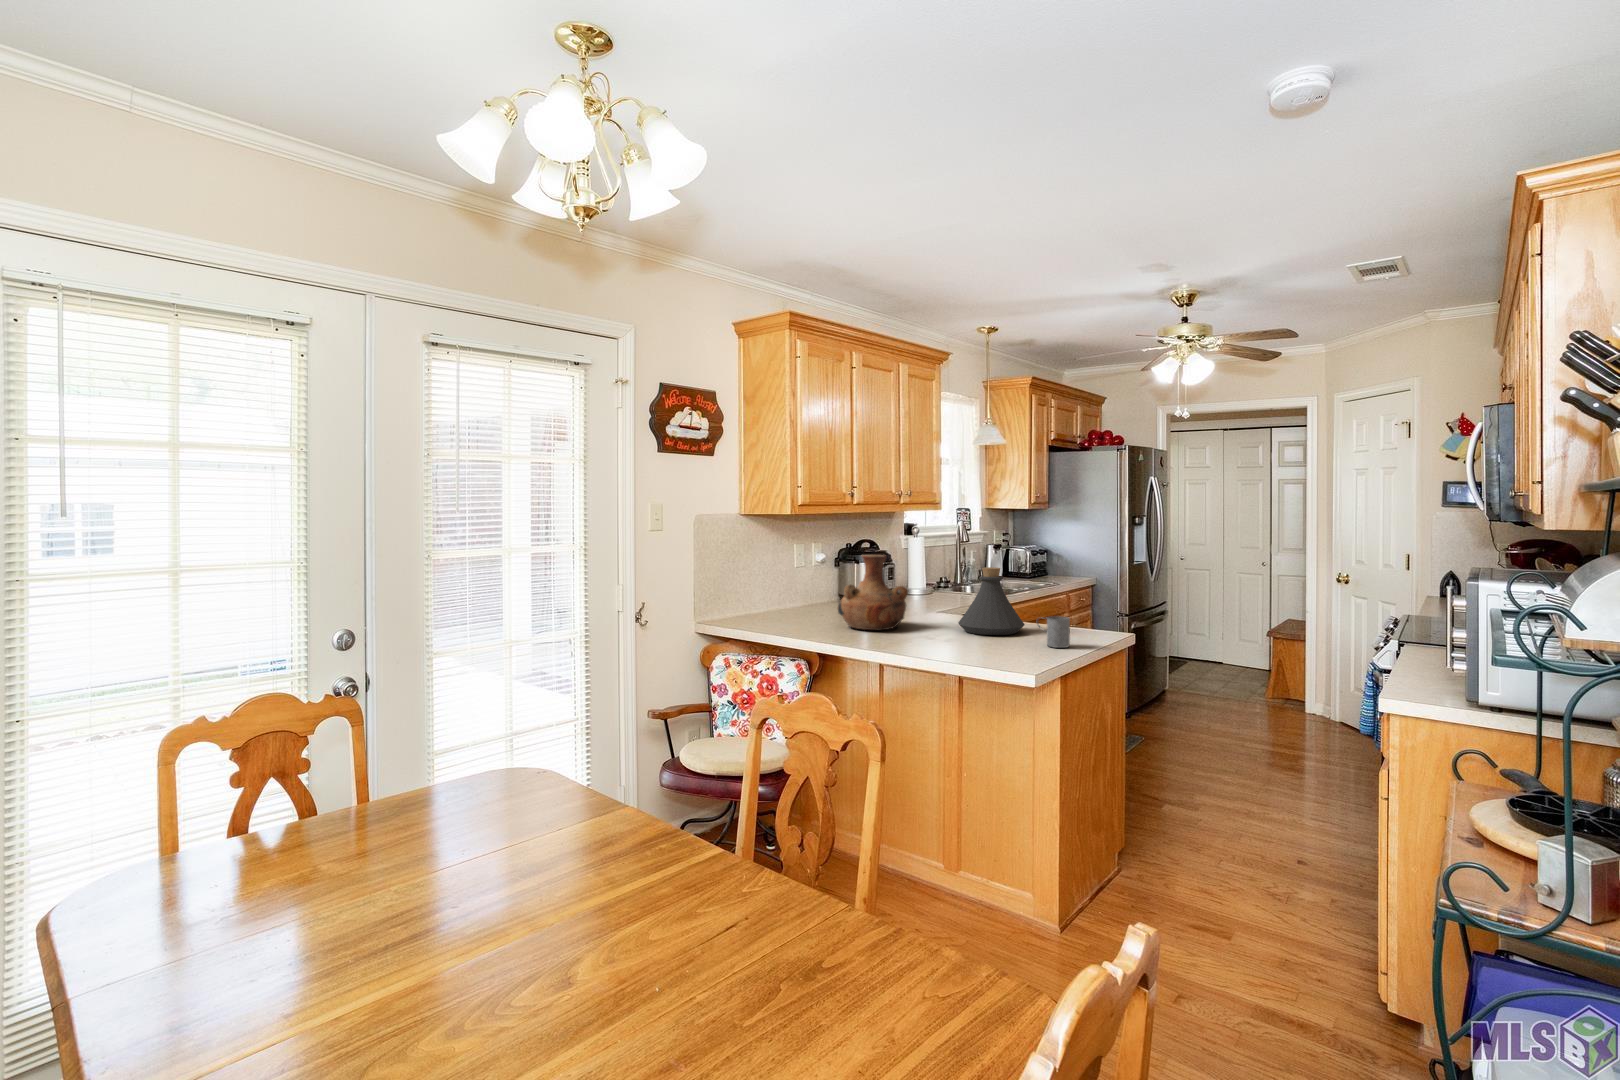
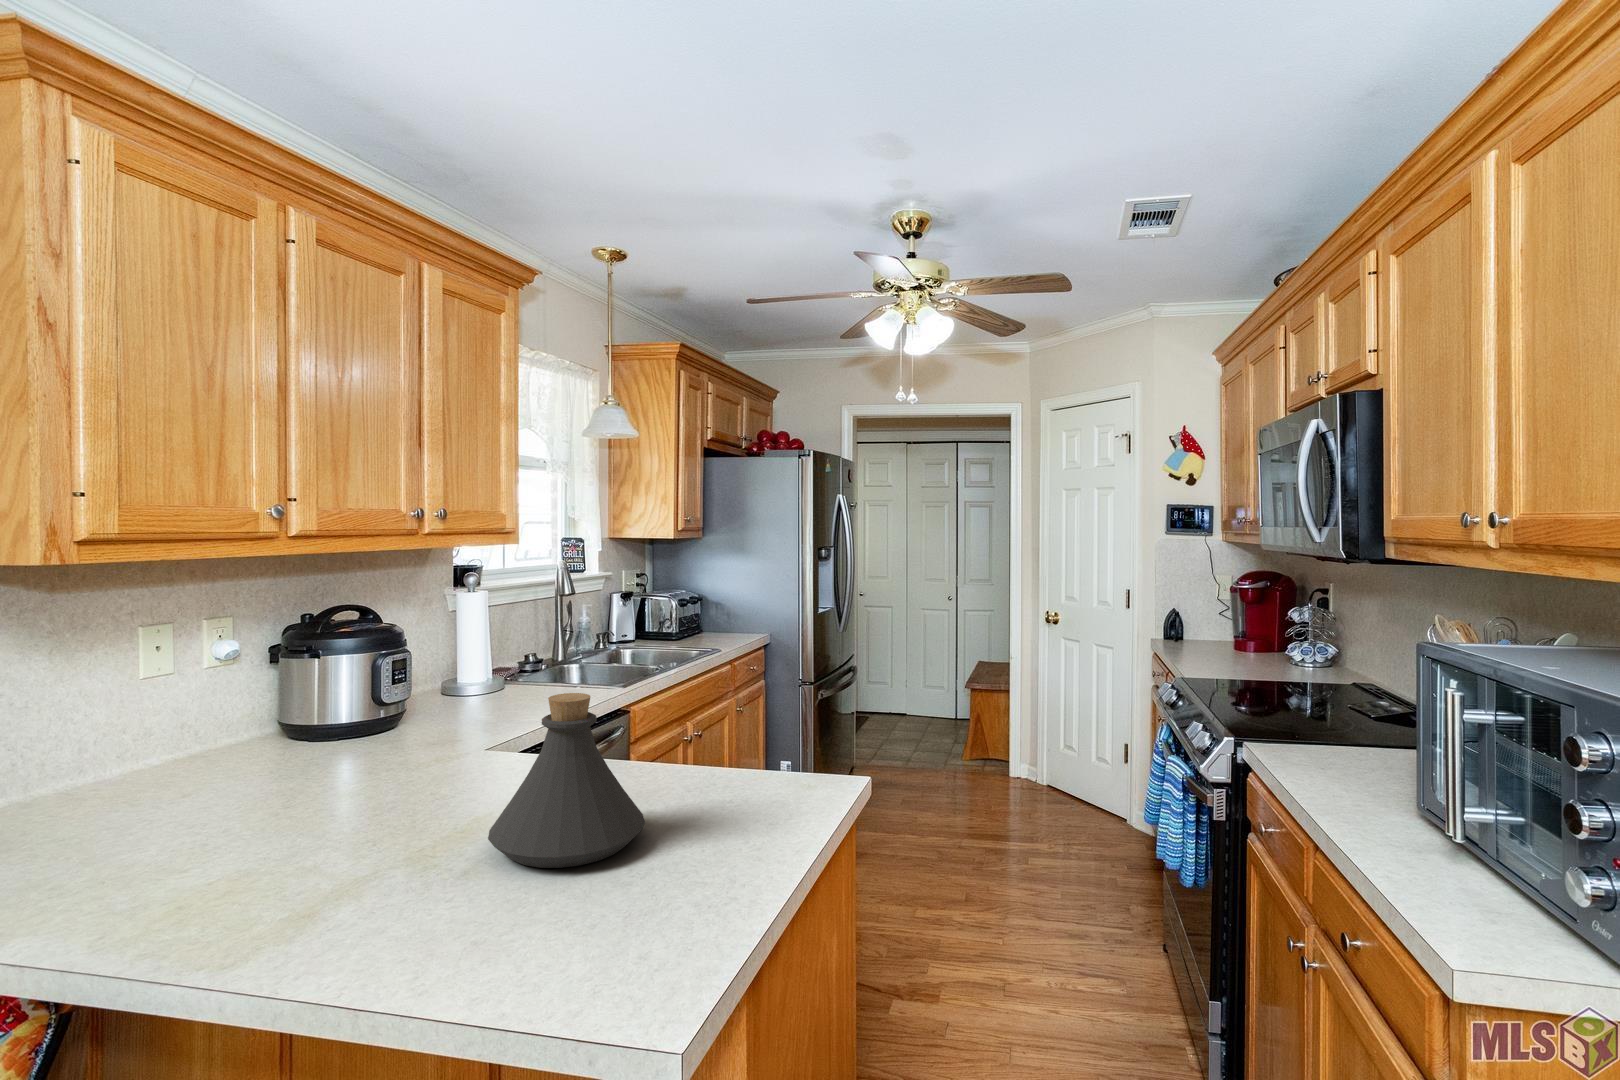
vase: present [838,555,908,630] -> none [146,670,364,885]
mug: present [1036,616,1070,648] -> none [666,832,746,925]

